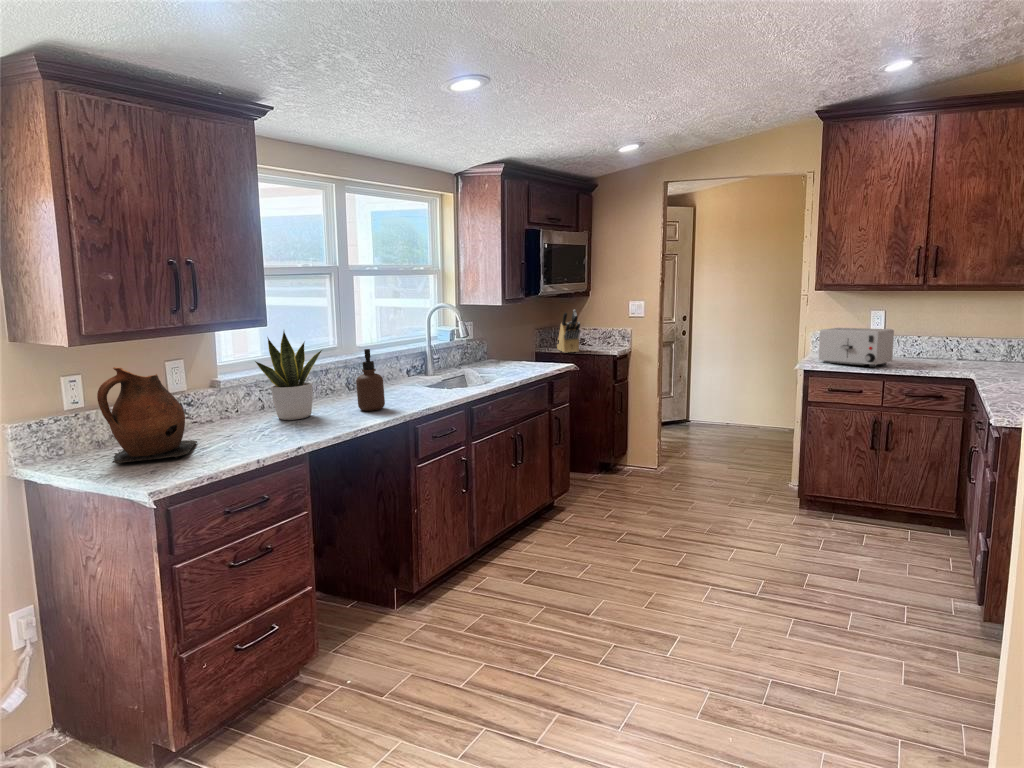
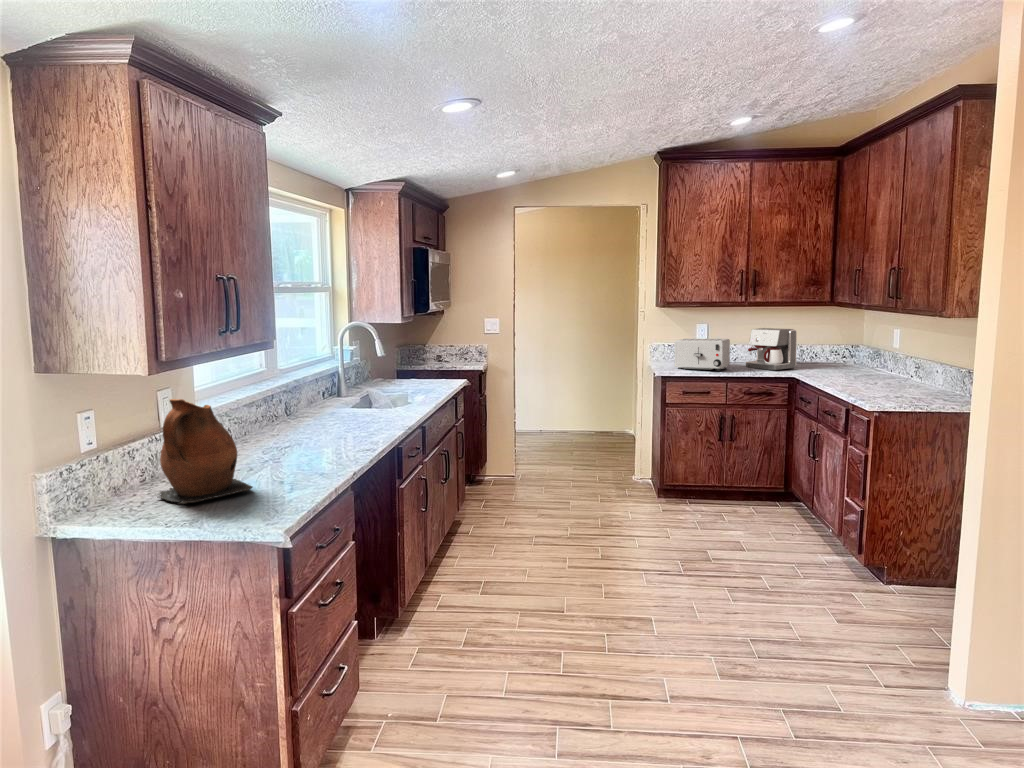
knife block: present [557,310,580,353] -> none [424,326,457,371]
coffee maker: none [919,317,994,370] -> present [746,328,797,370]
potted plant: present [255,331,322,420] -> none [247,352,309,451]
soap dispenser: present [356,349,385,411] -> none [335,371,365,436]

